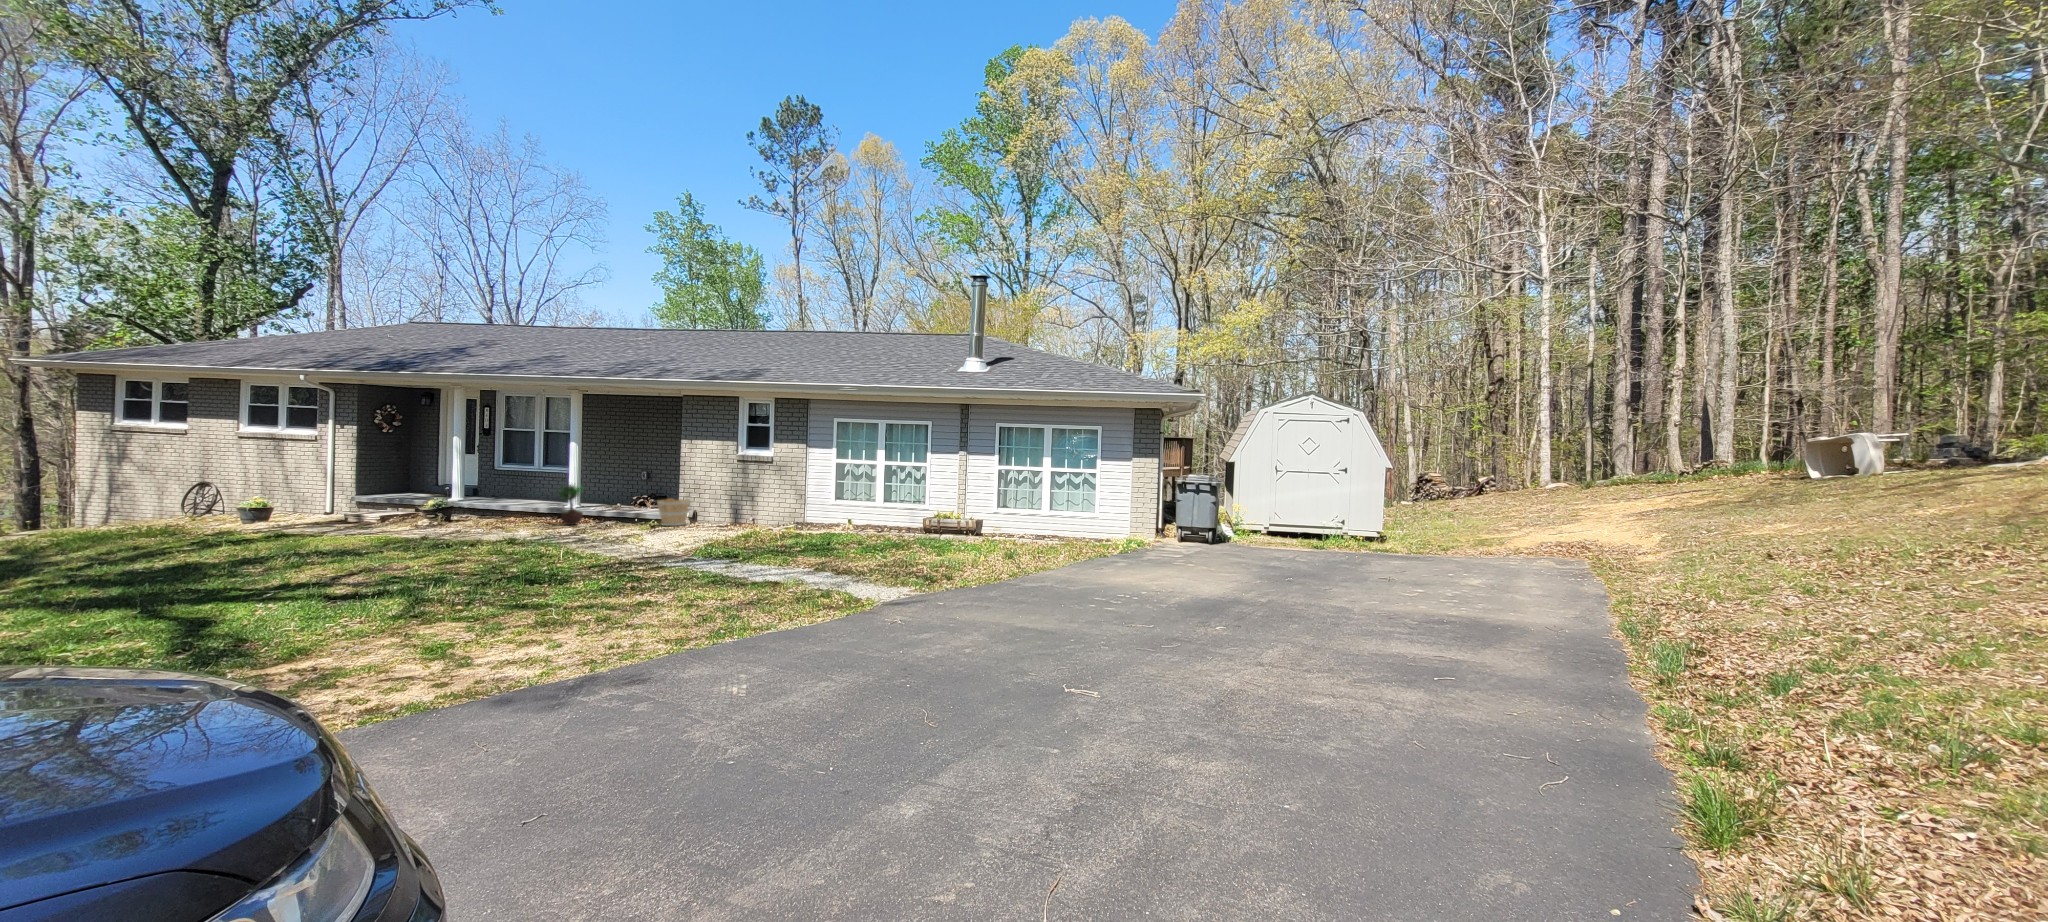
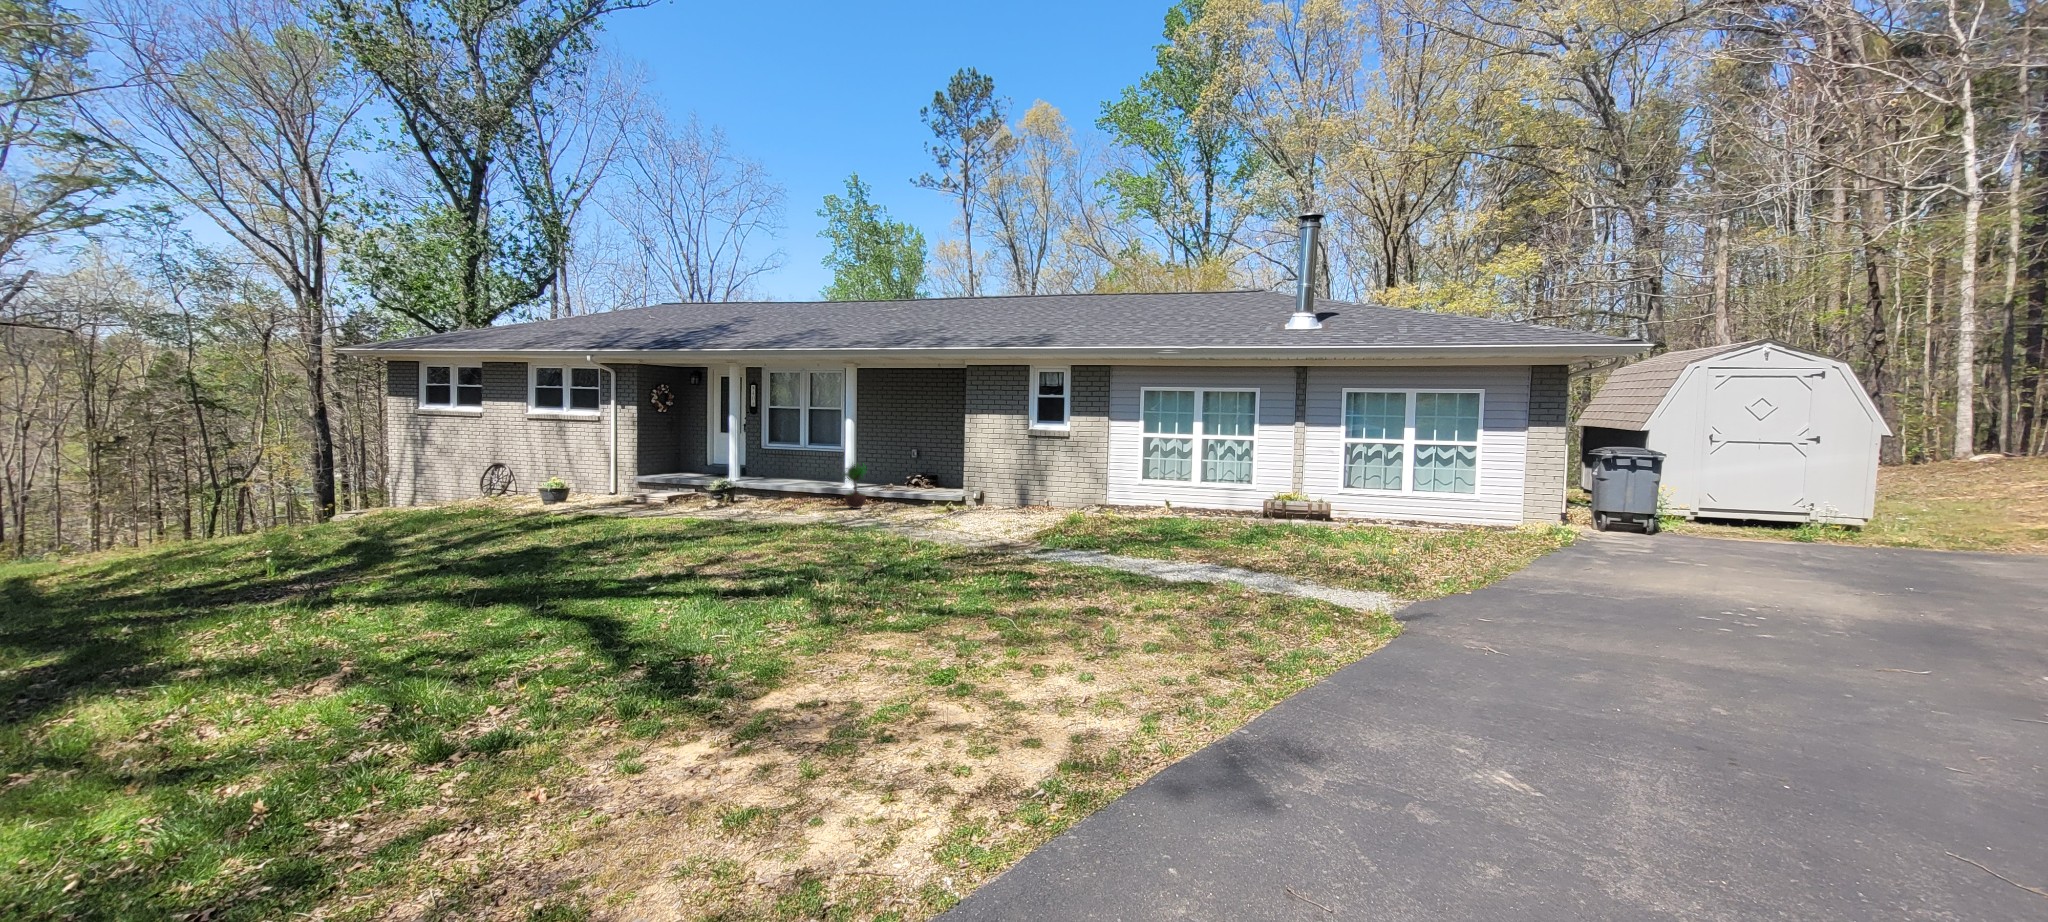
wooden bucket: present [657,499,690,526] -> none [944,480,979,510]

